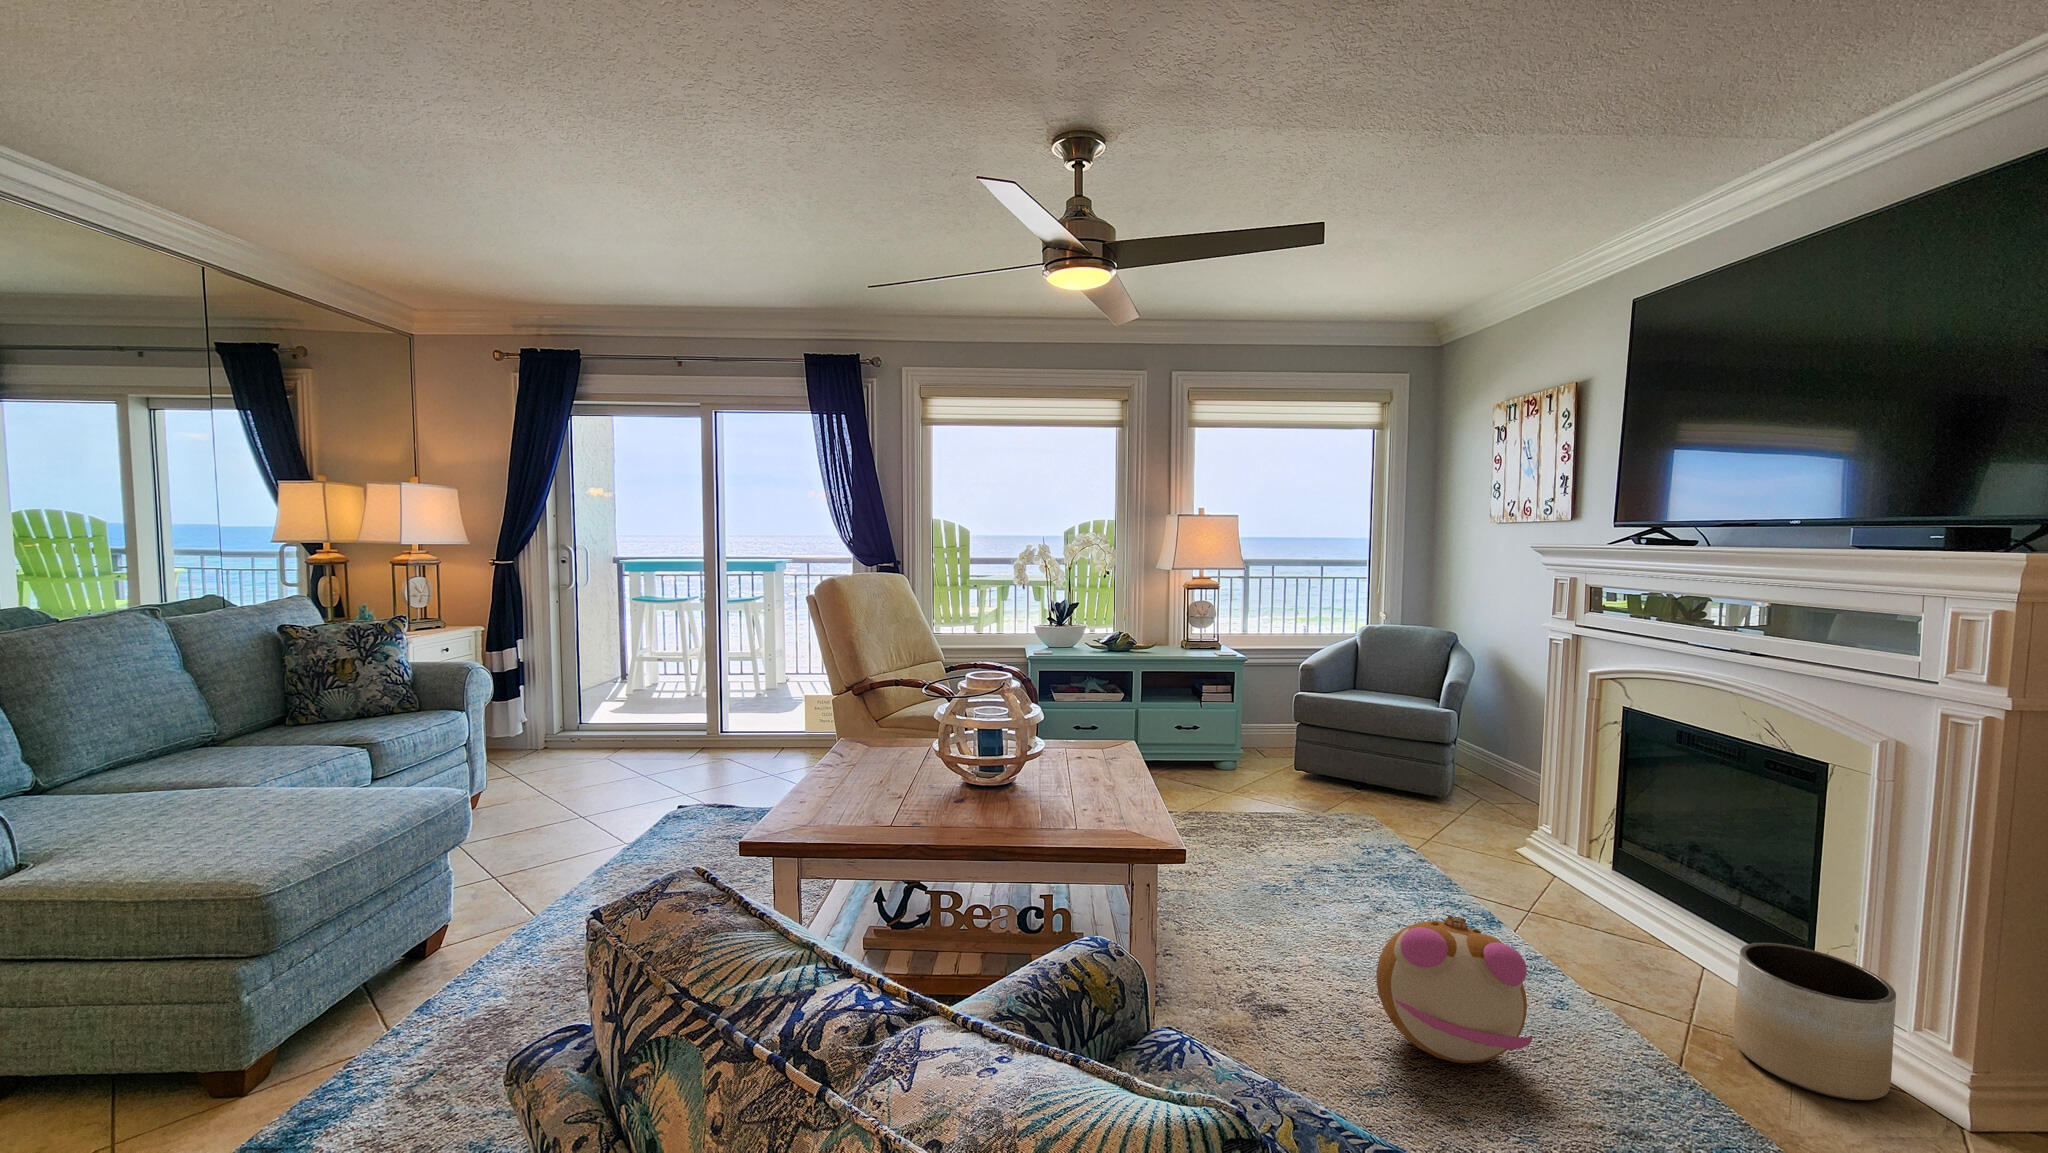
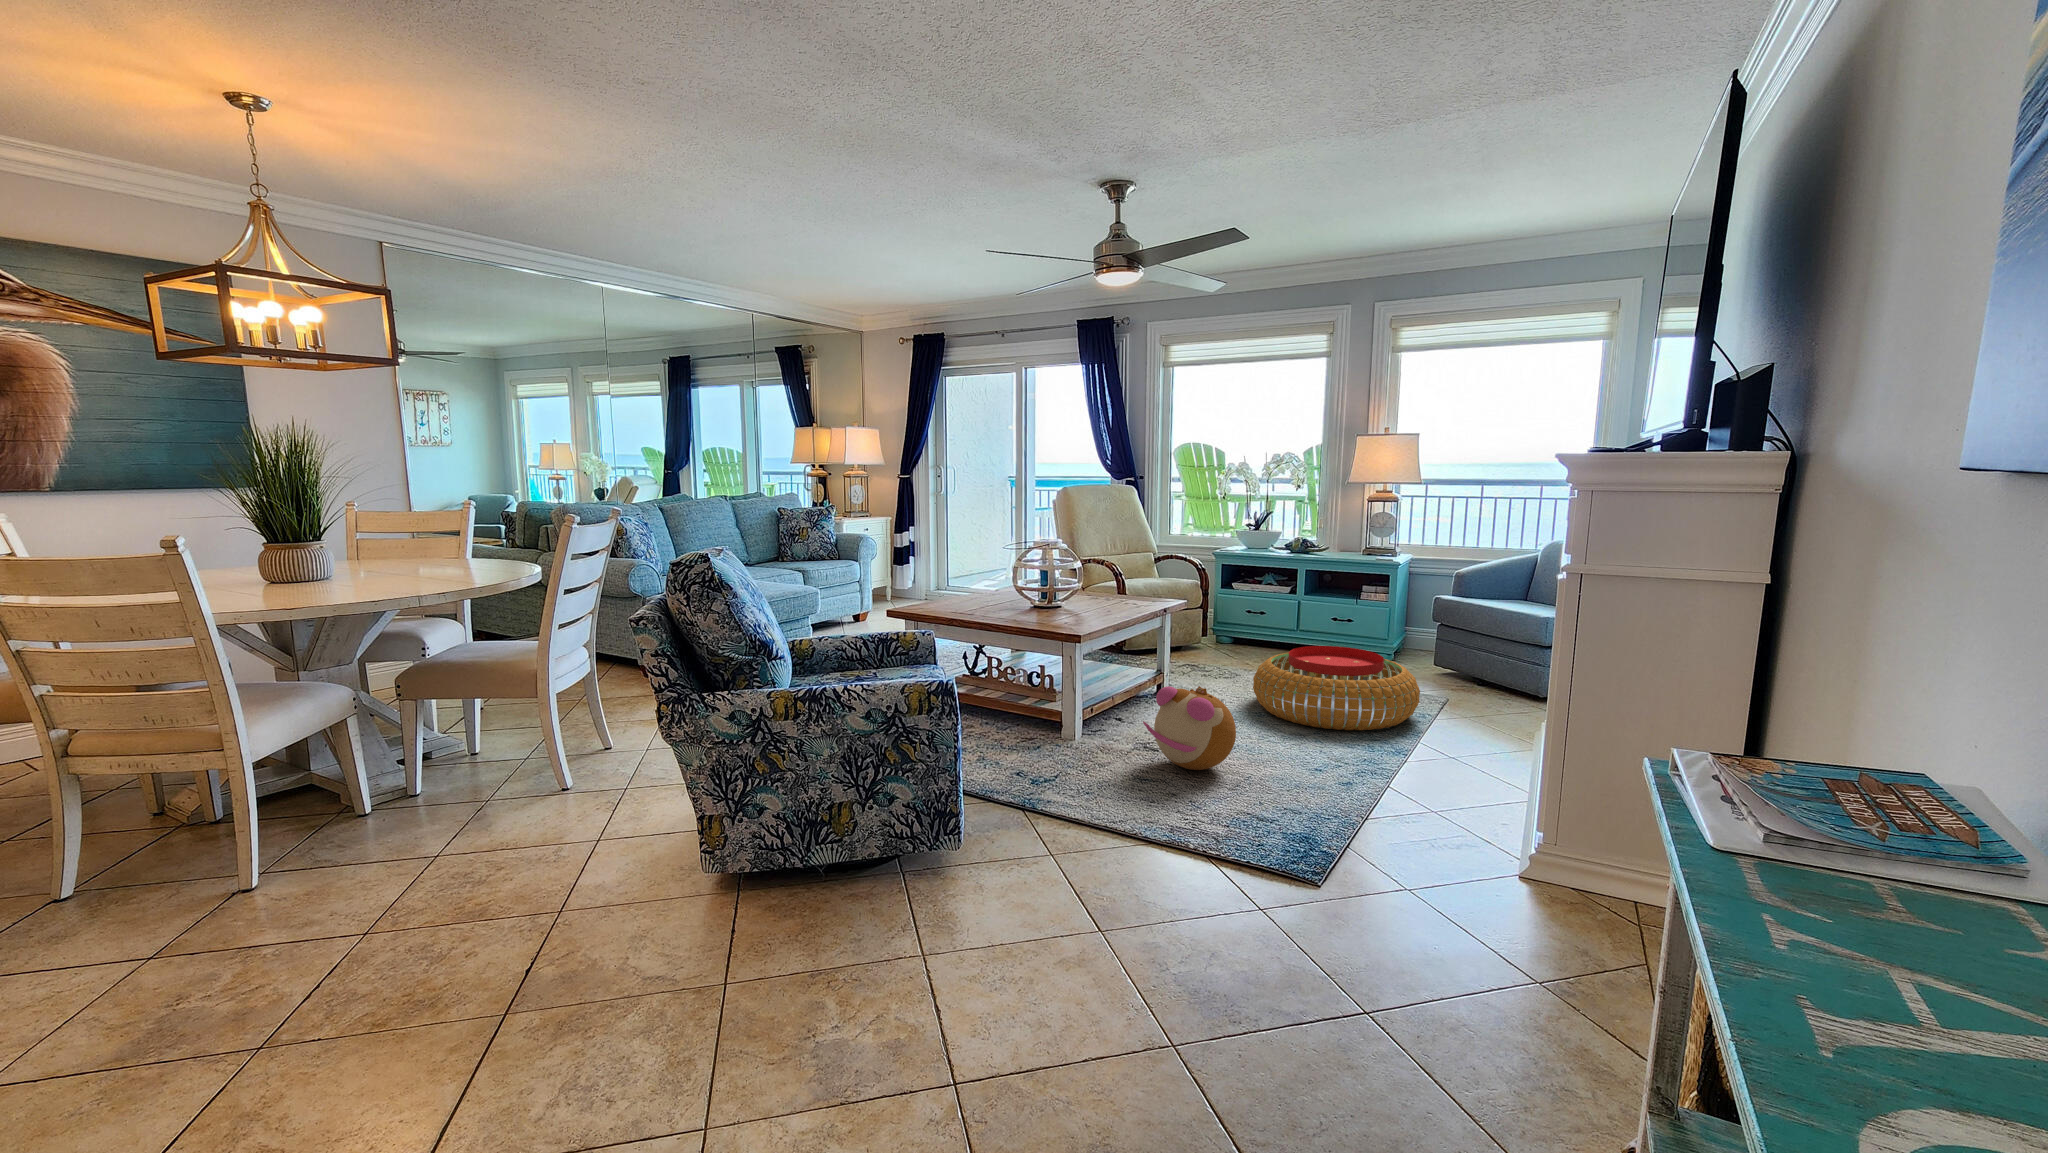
pouf: none [1250,777,1468,903] -> present [1253,646,1420,730]
planter: present [1733,943,1896,1100] -> none [1381,742,1472,836]

